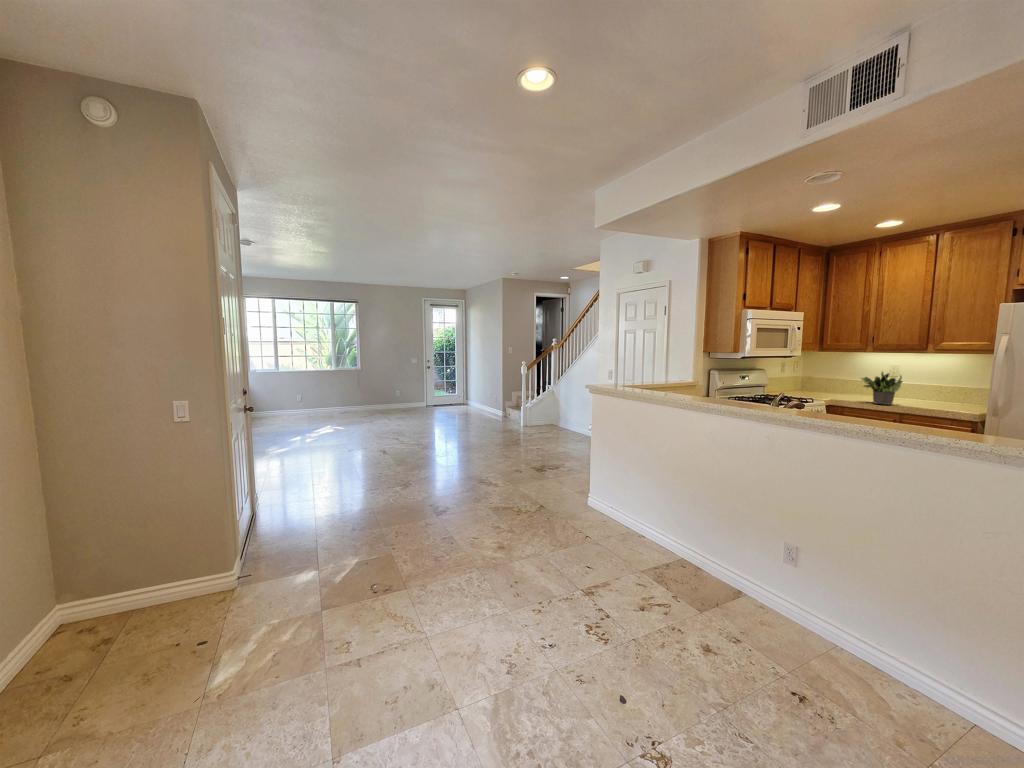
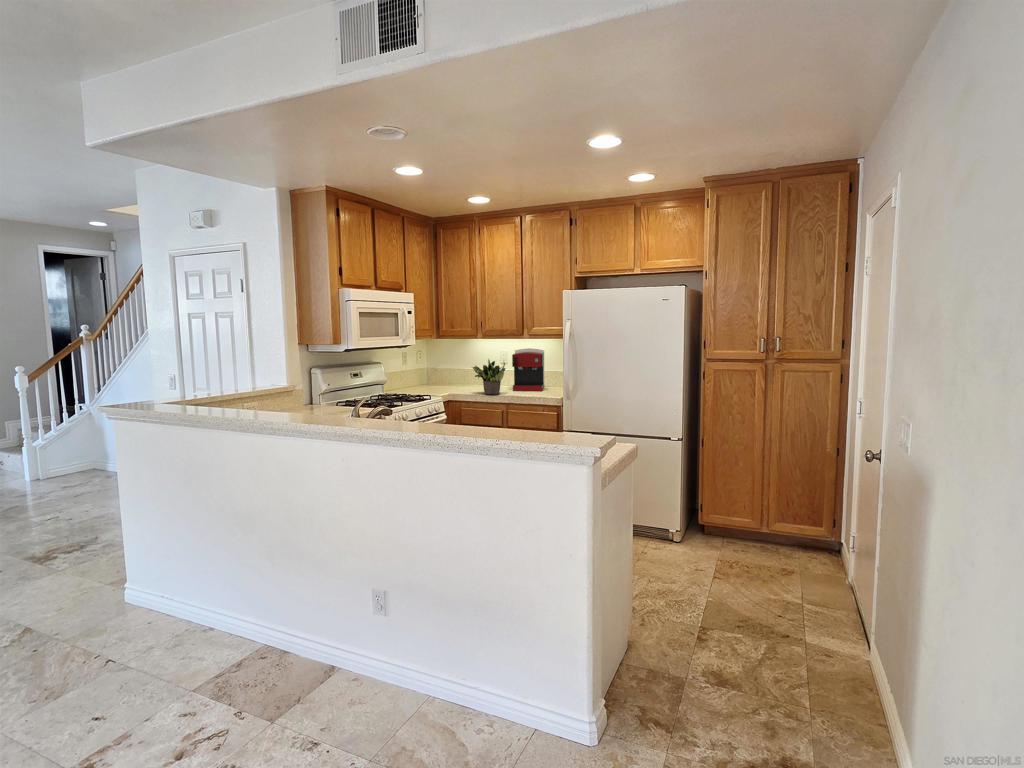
coffee maker: none [907,364,952,407] -> present [512,348,544,391]

